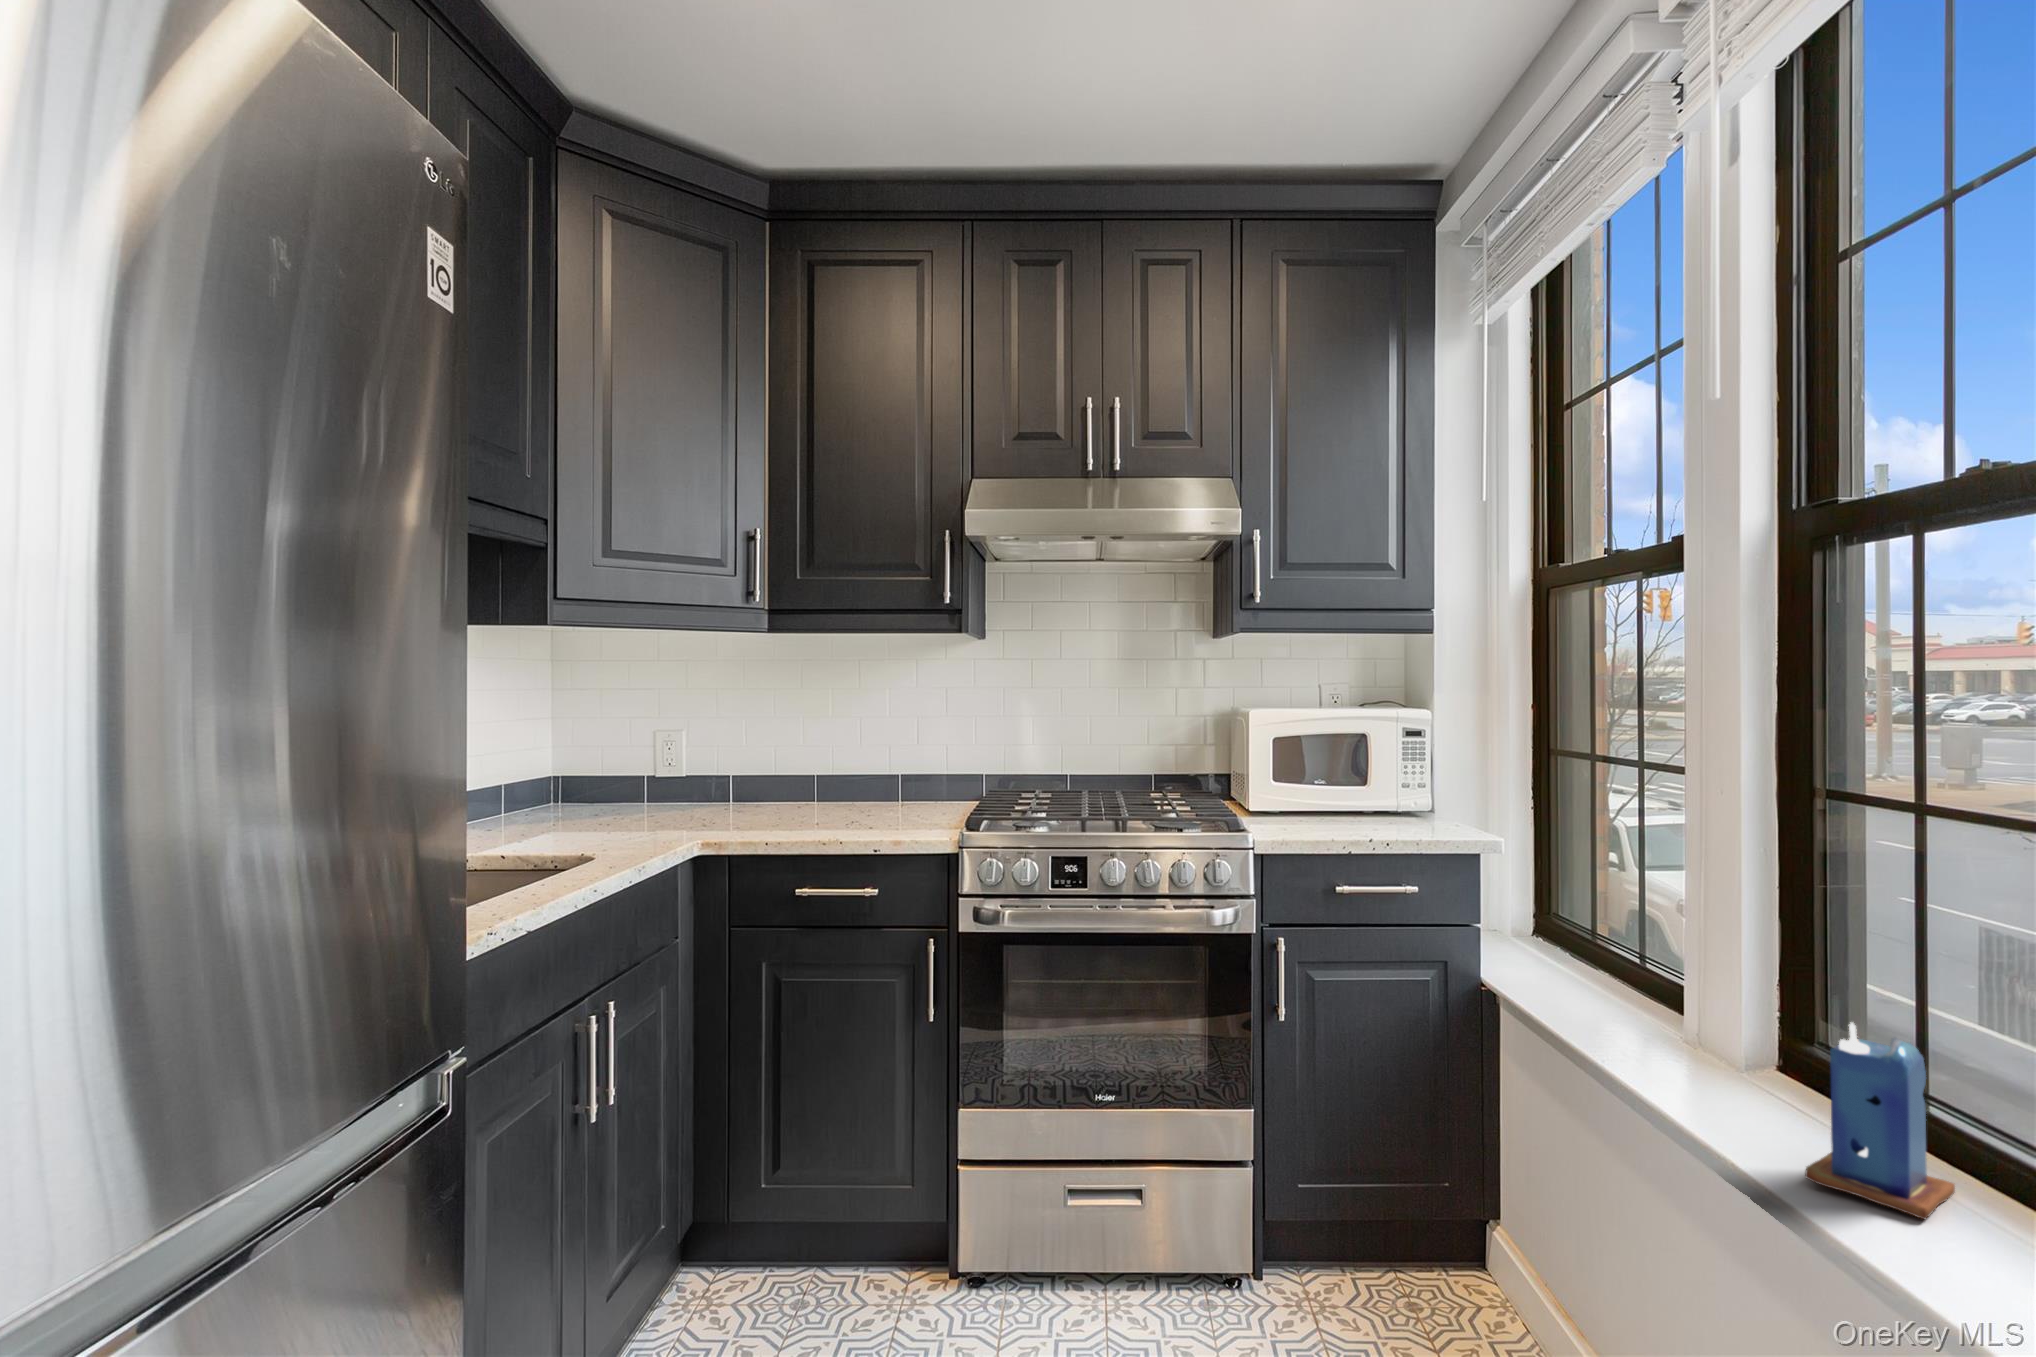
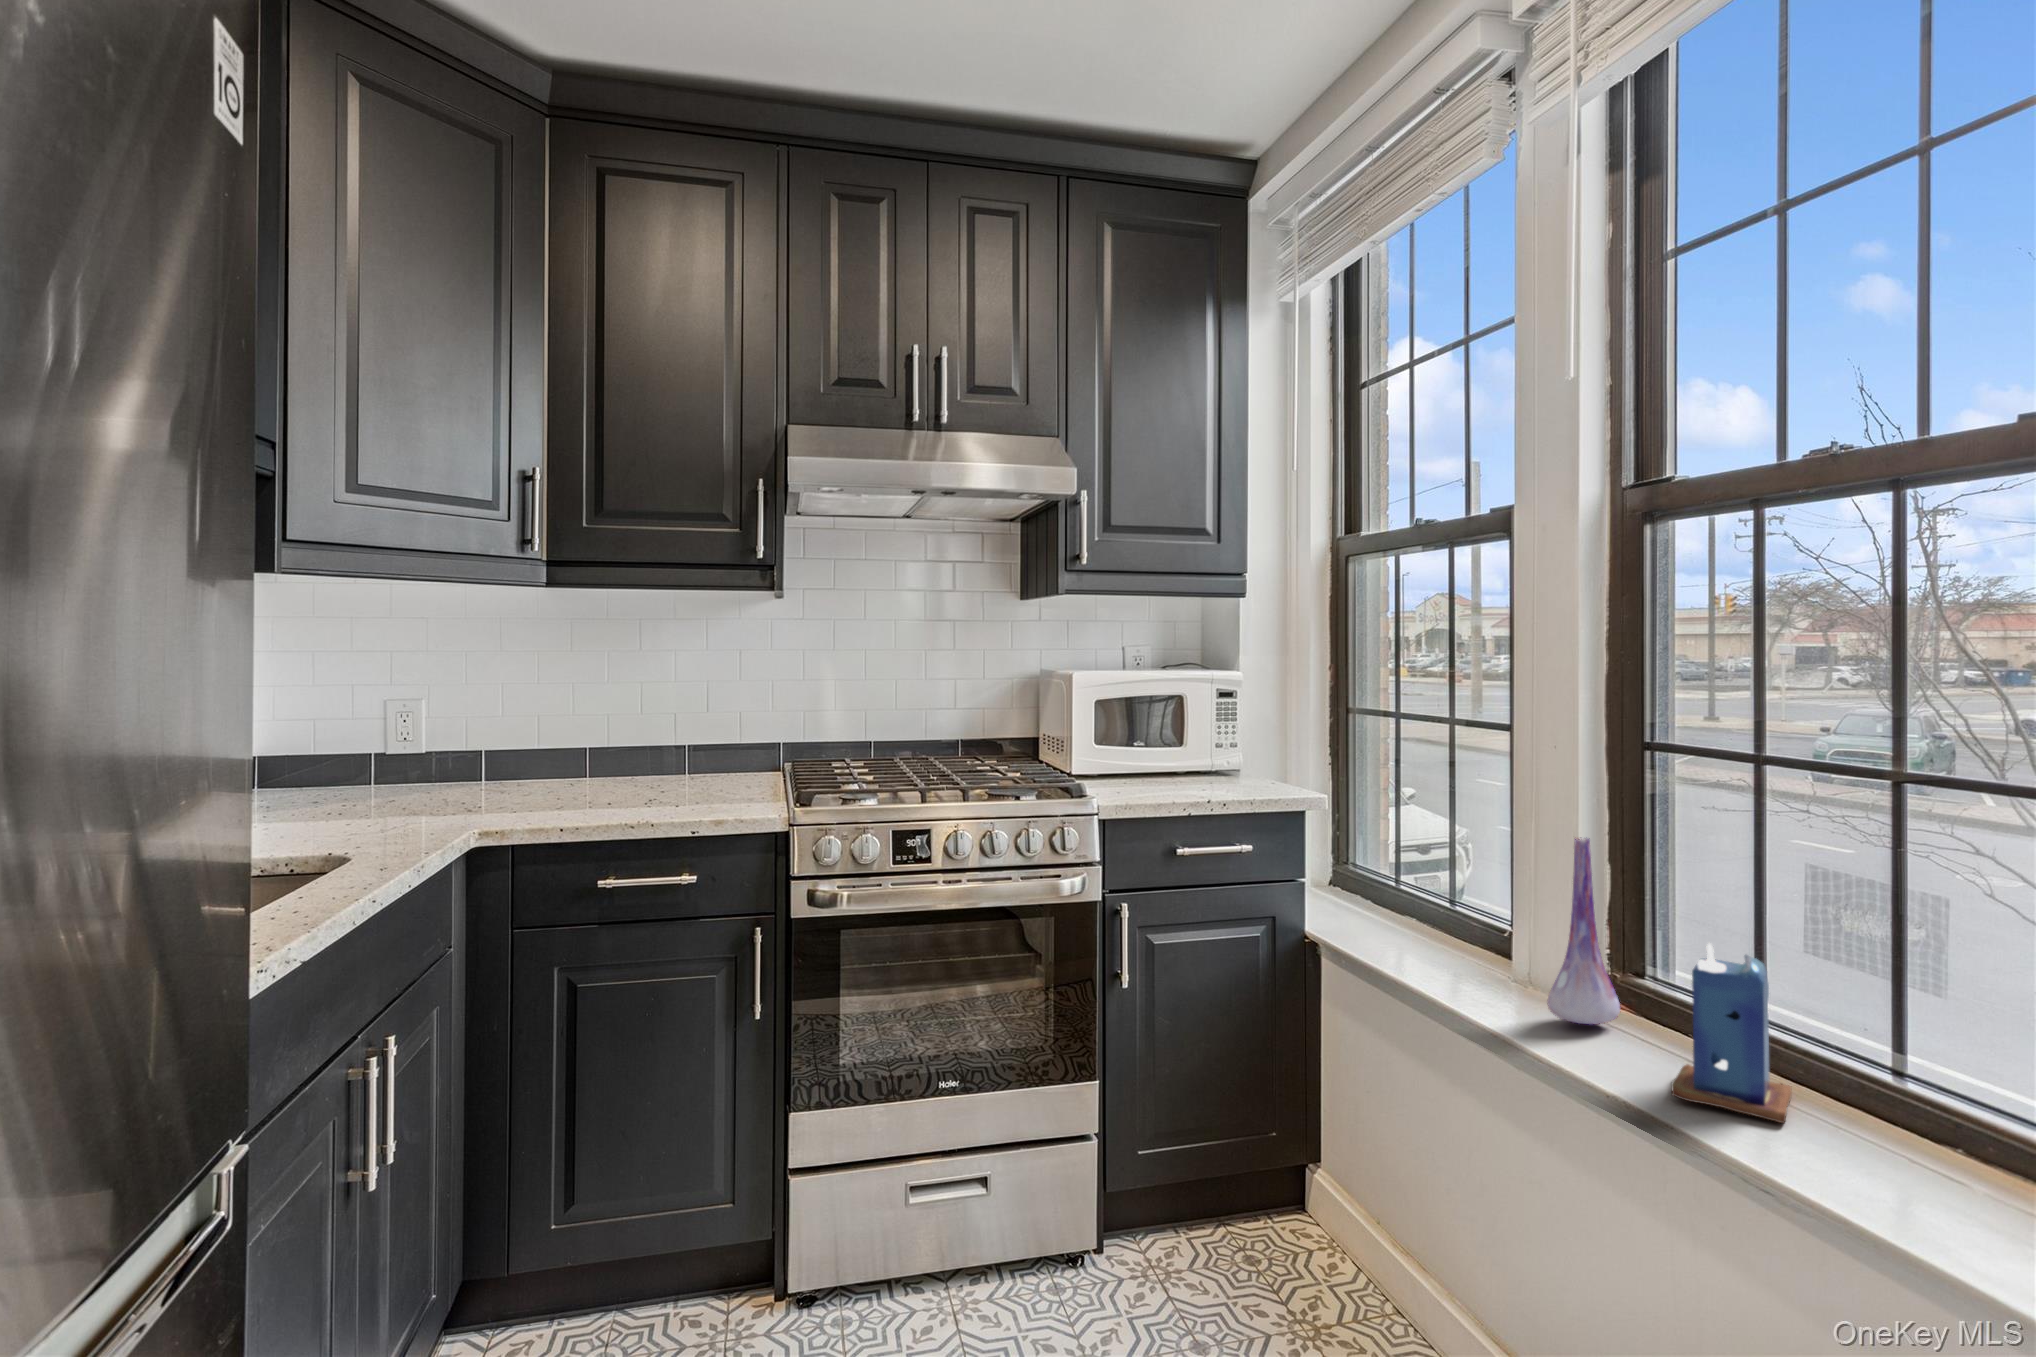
vase: none [1695,897,1789,1101] -> present [1548,839,1620,1024]

